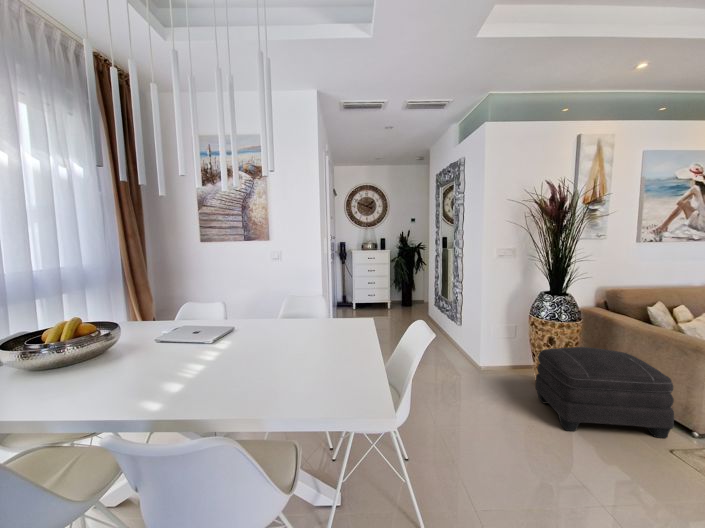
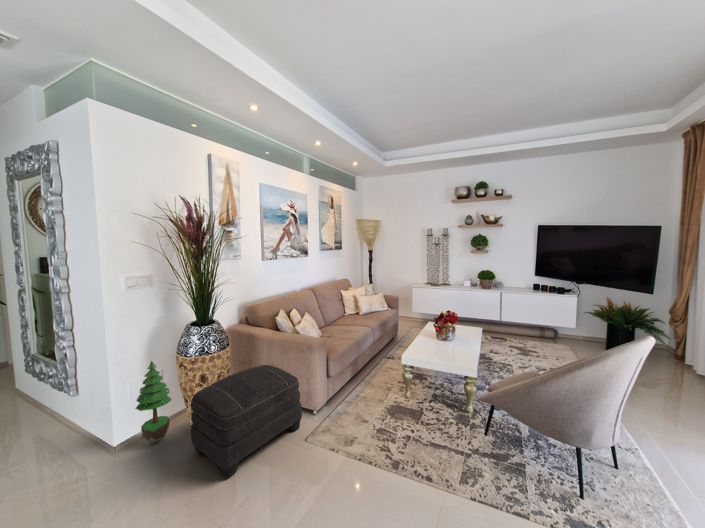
potted tree: none [495,314,522,377] -> present [135,361,172,442]

